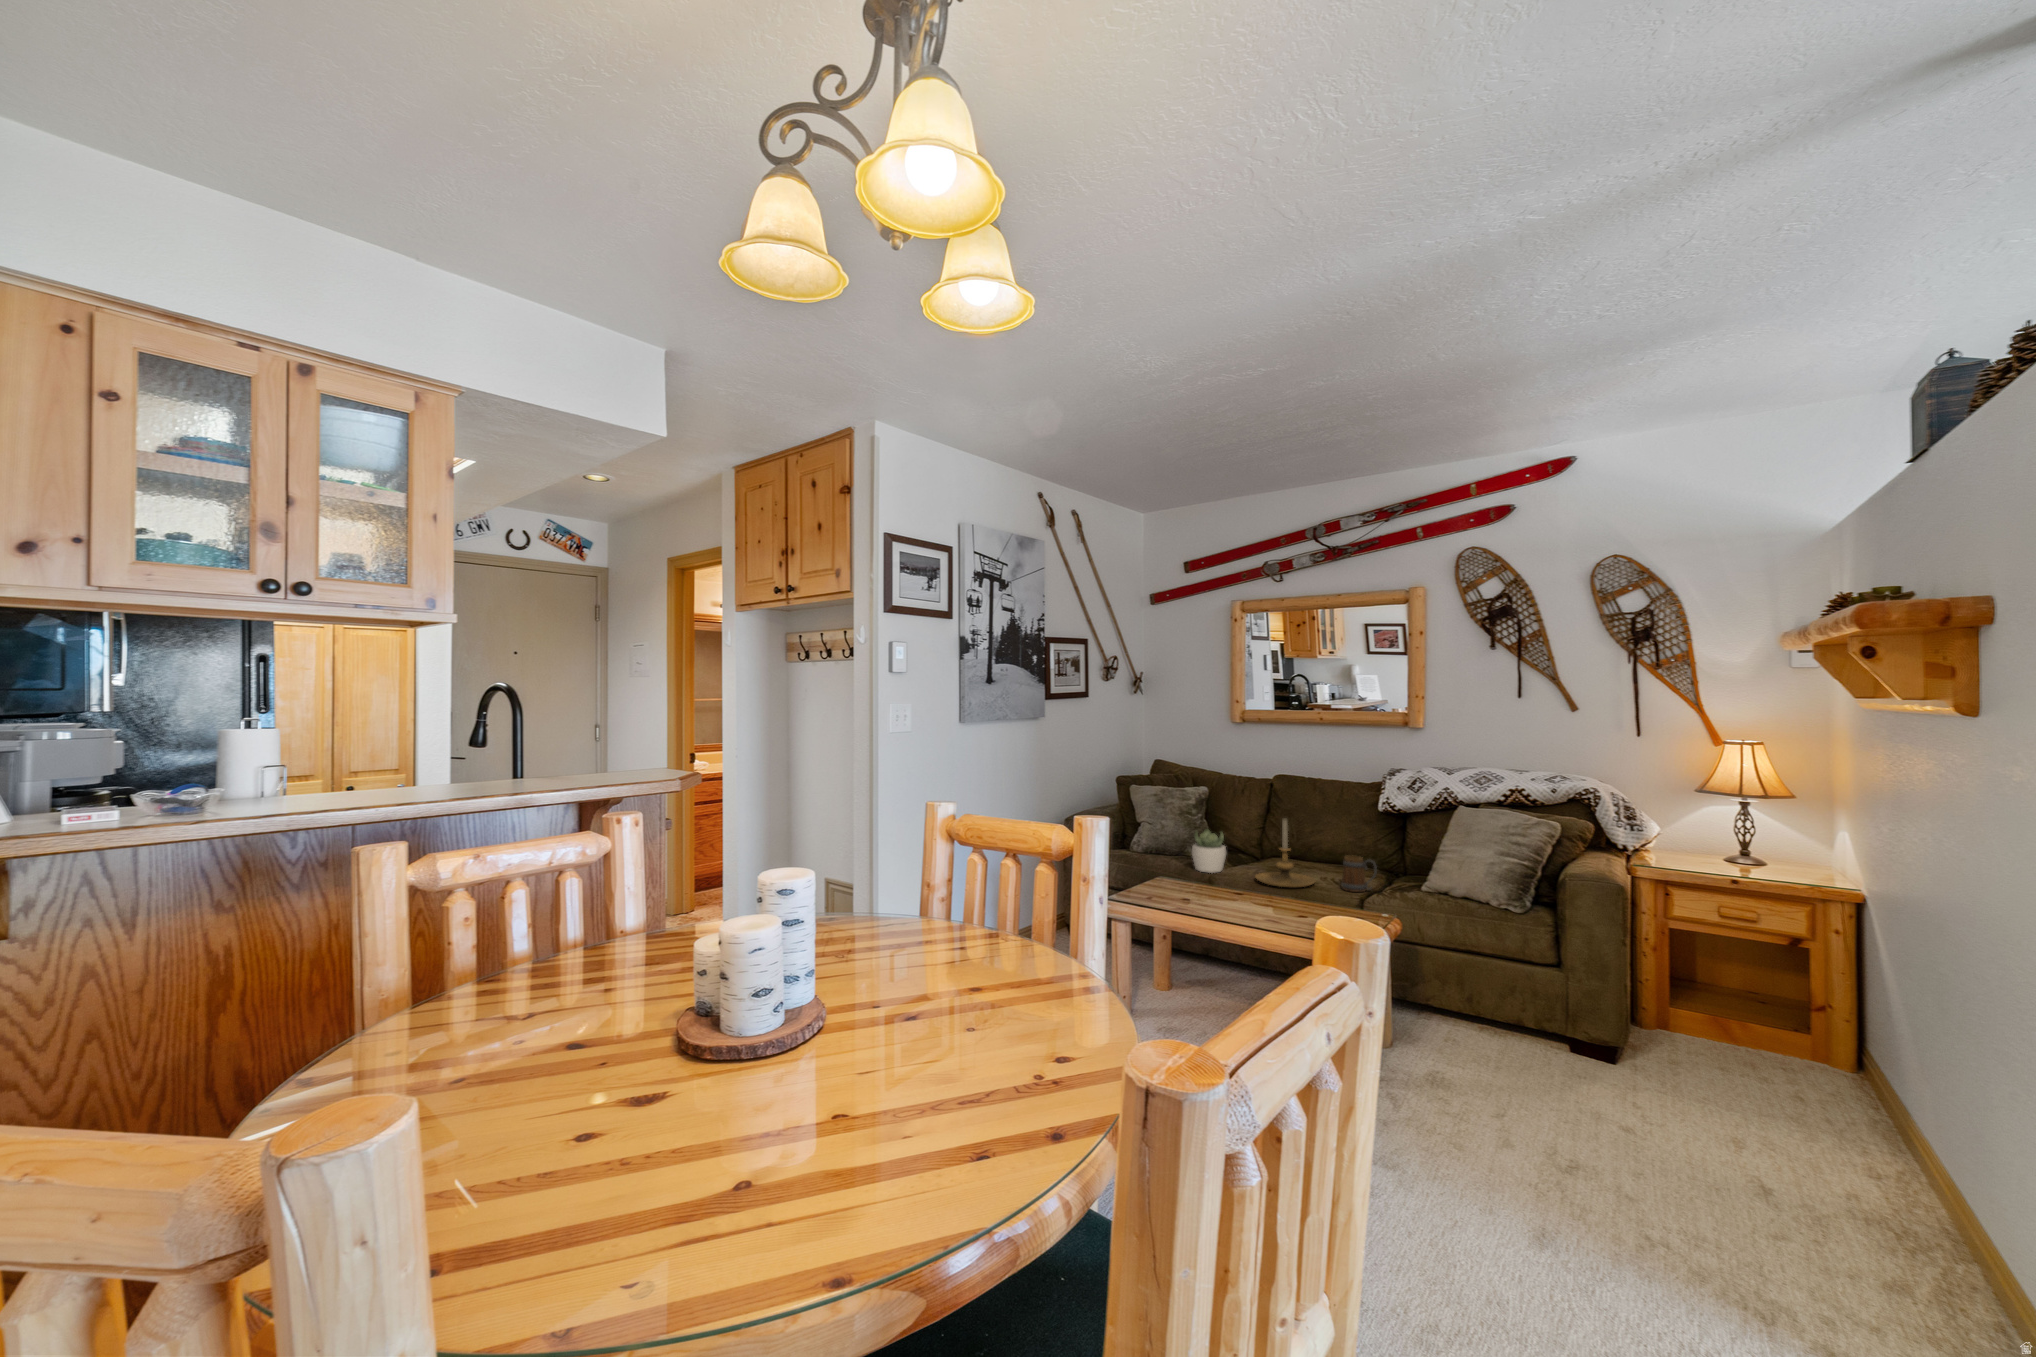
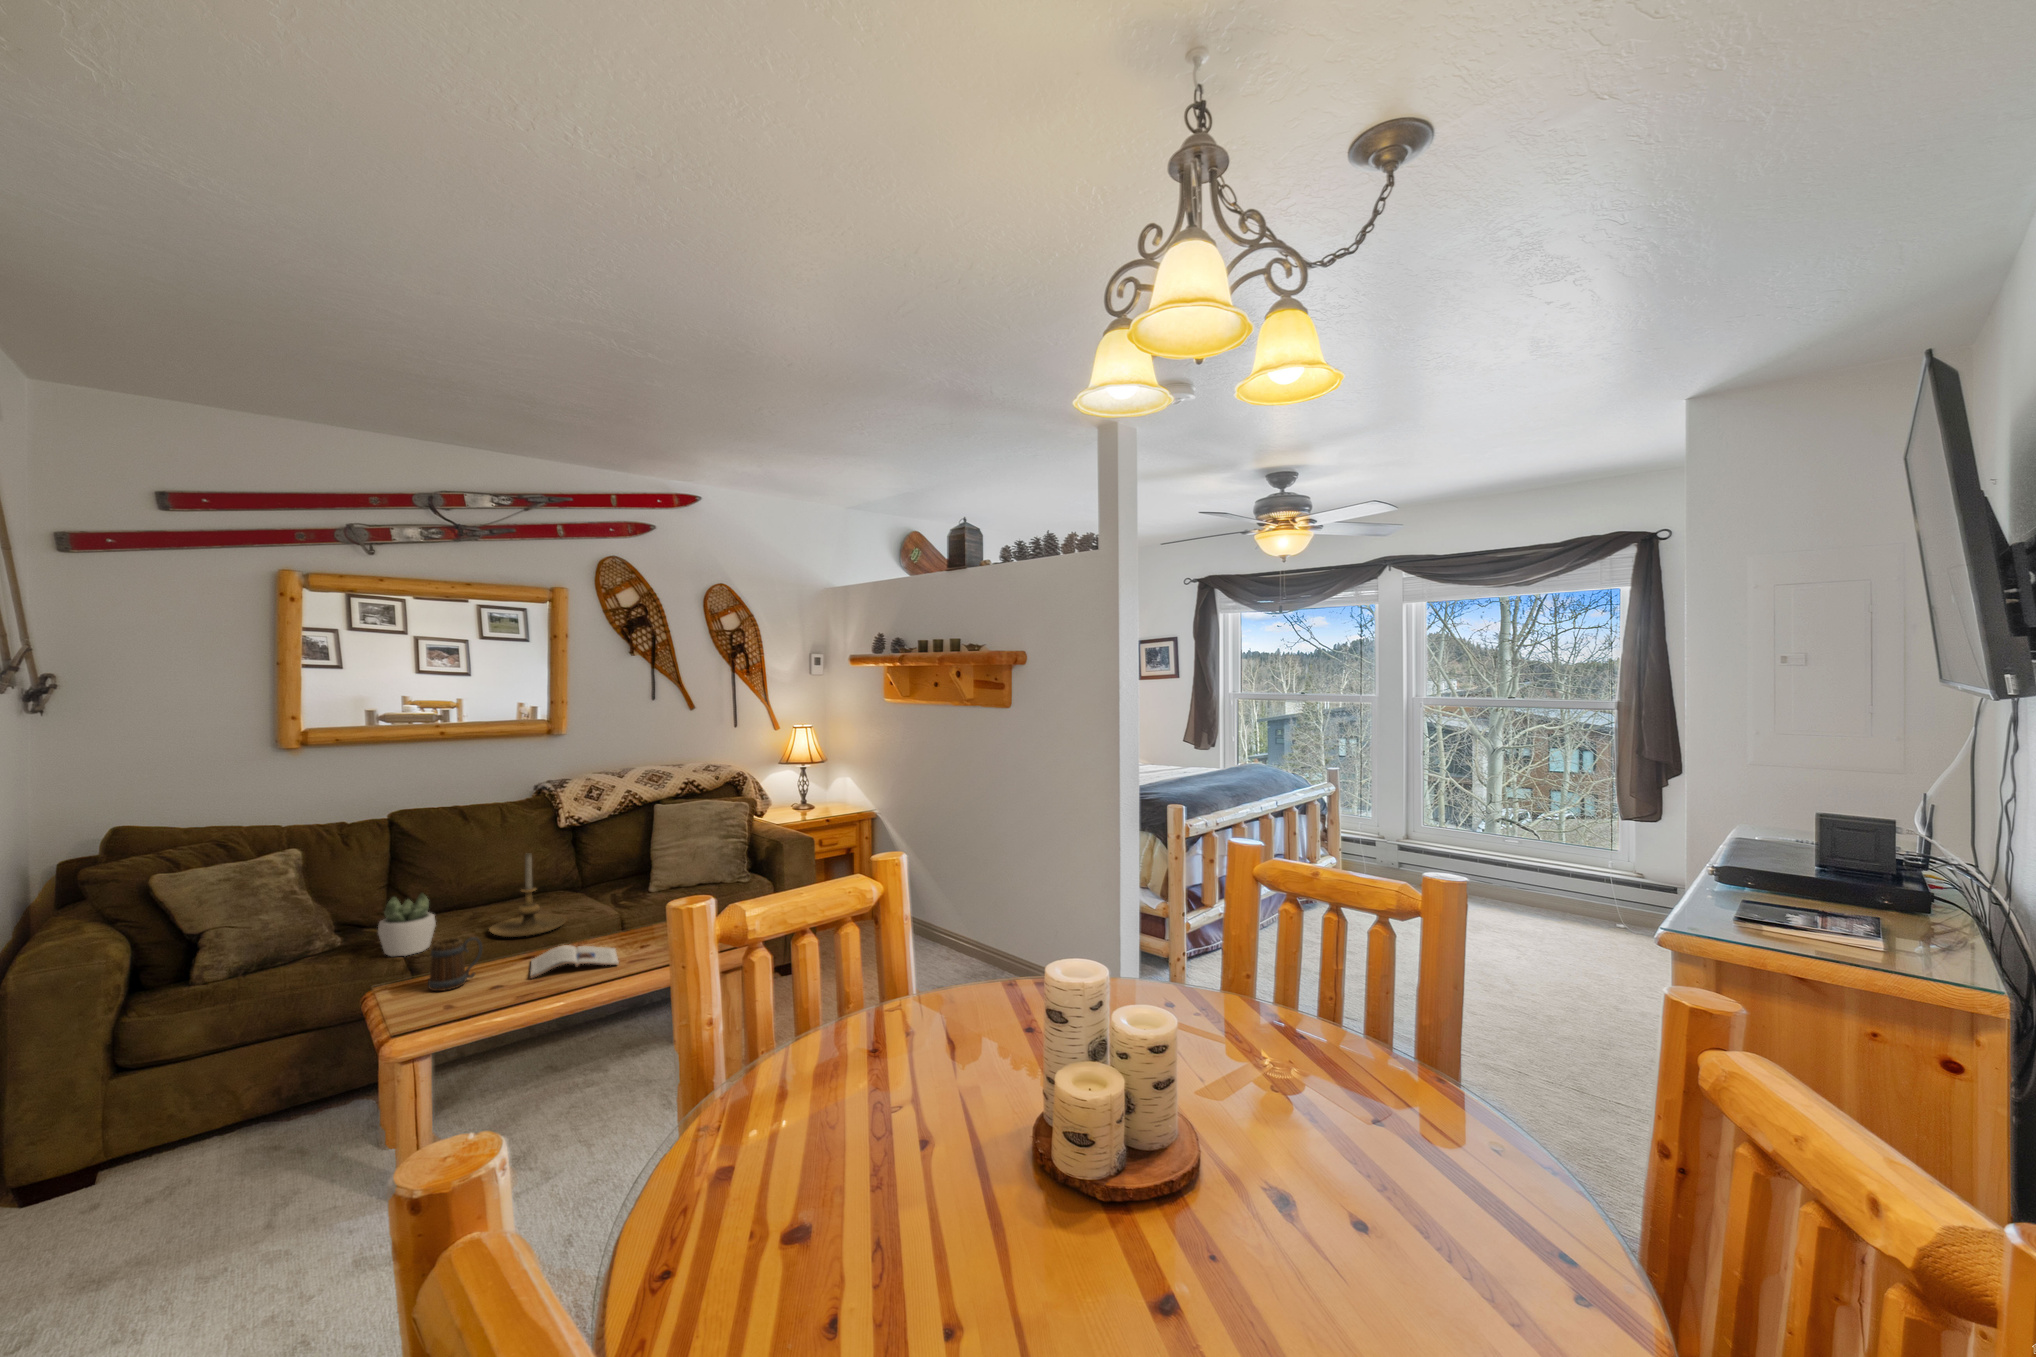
mug: present [1341,856,1377,892] -> present [428,937,482,991]
magazine: none [1202,893,1285,919] -> present [530,945,619,978]

